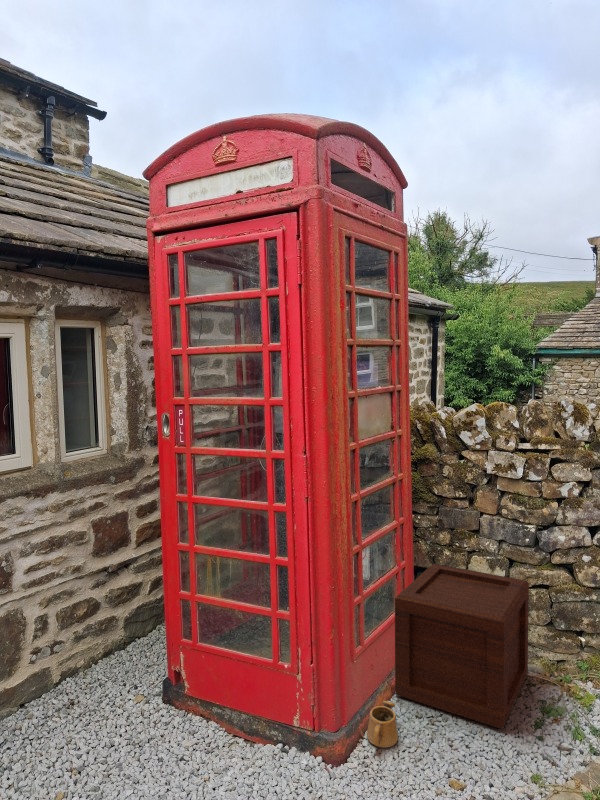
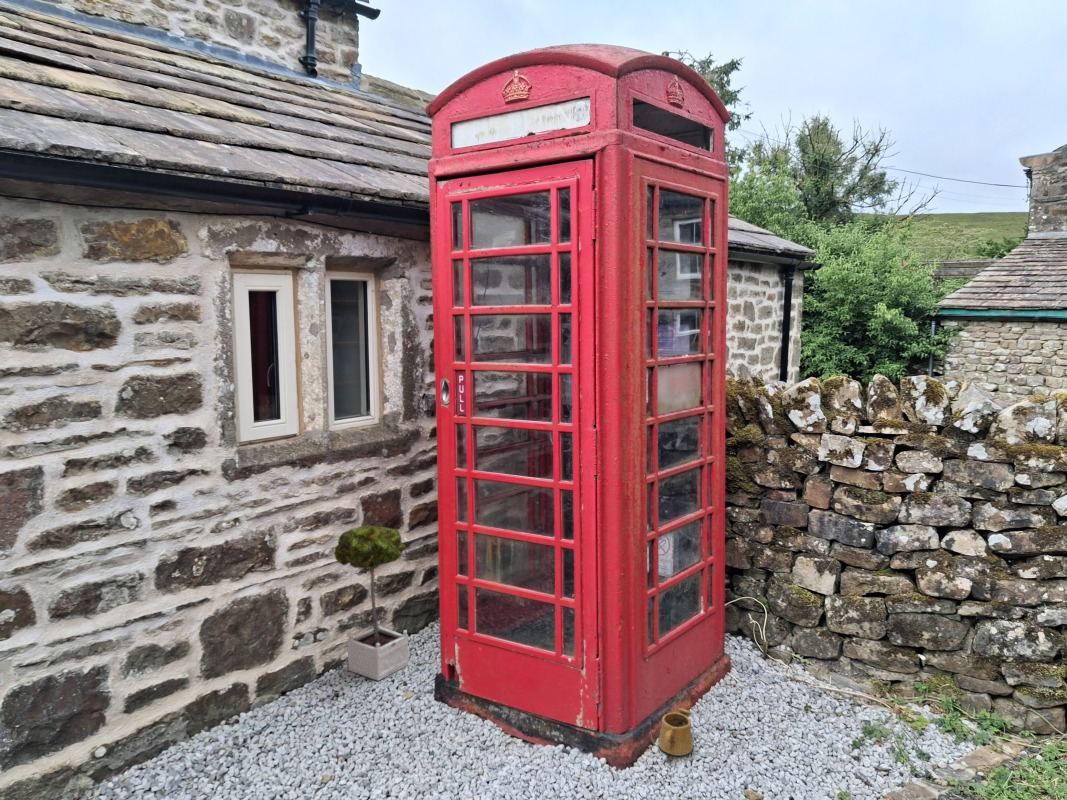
potted tree: none [67,546,139,688] -> present [334,525,408,681]
wooden crate: present [395,564,529,728] -> none [695,564,860,747]

